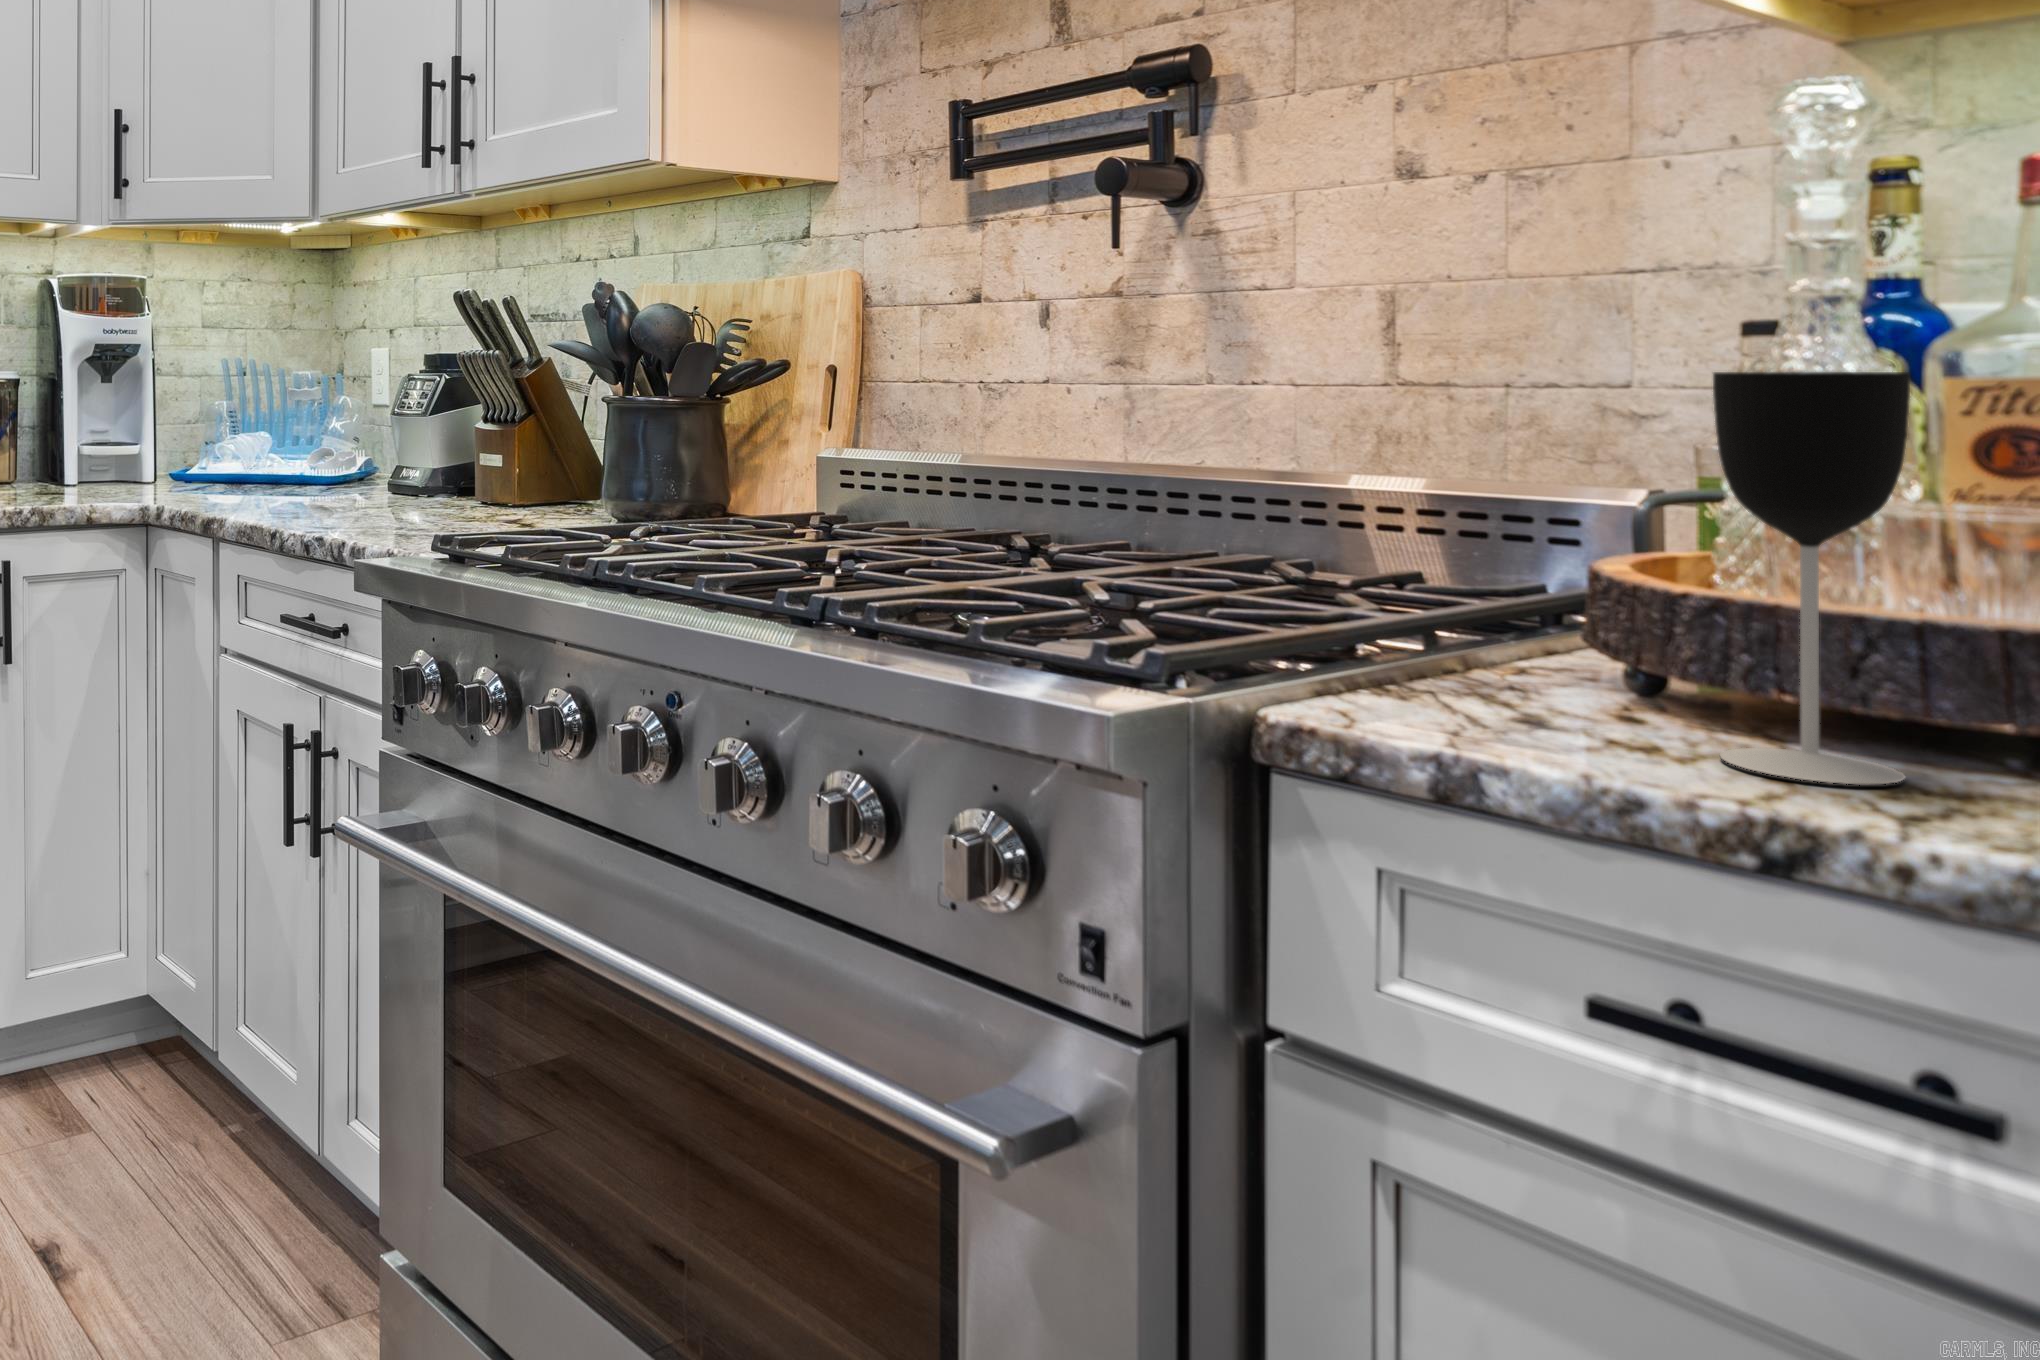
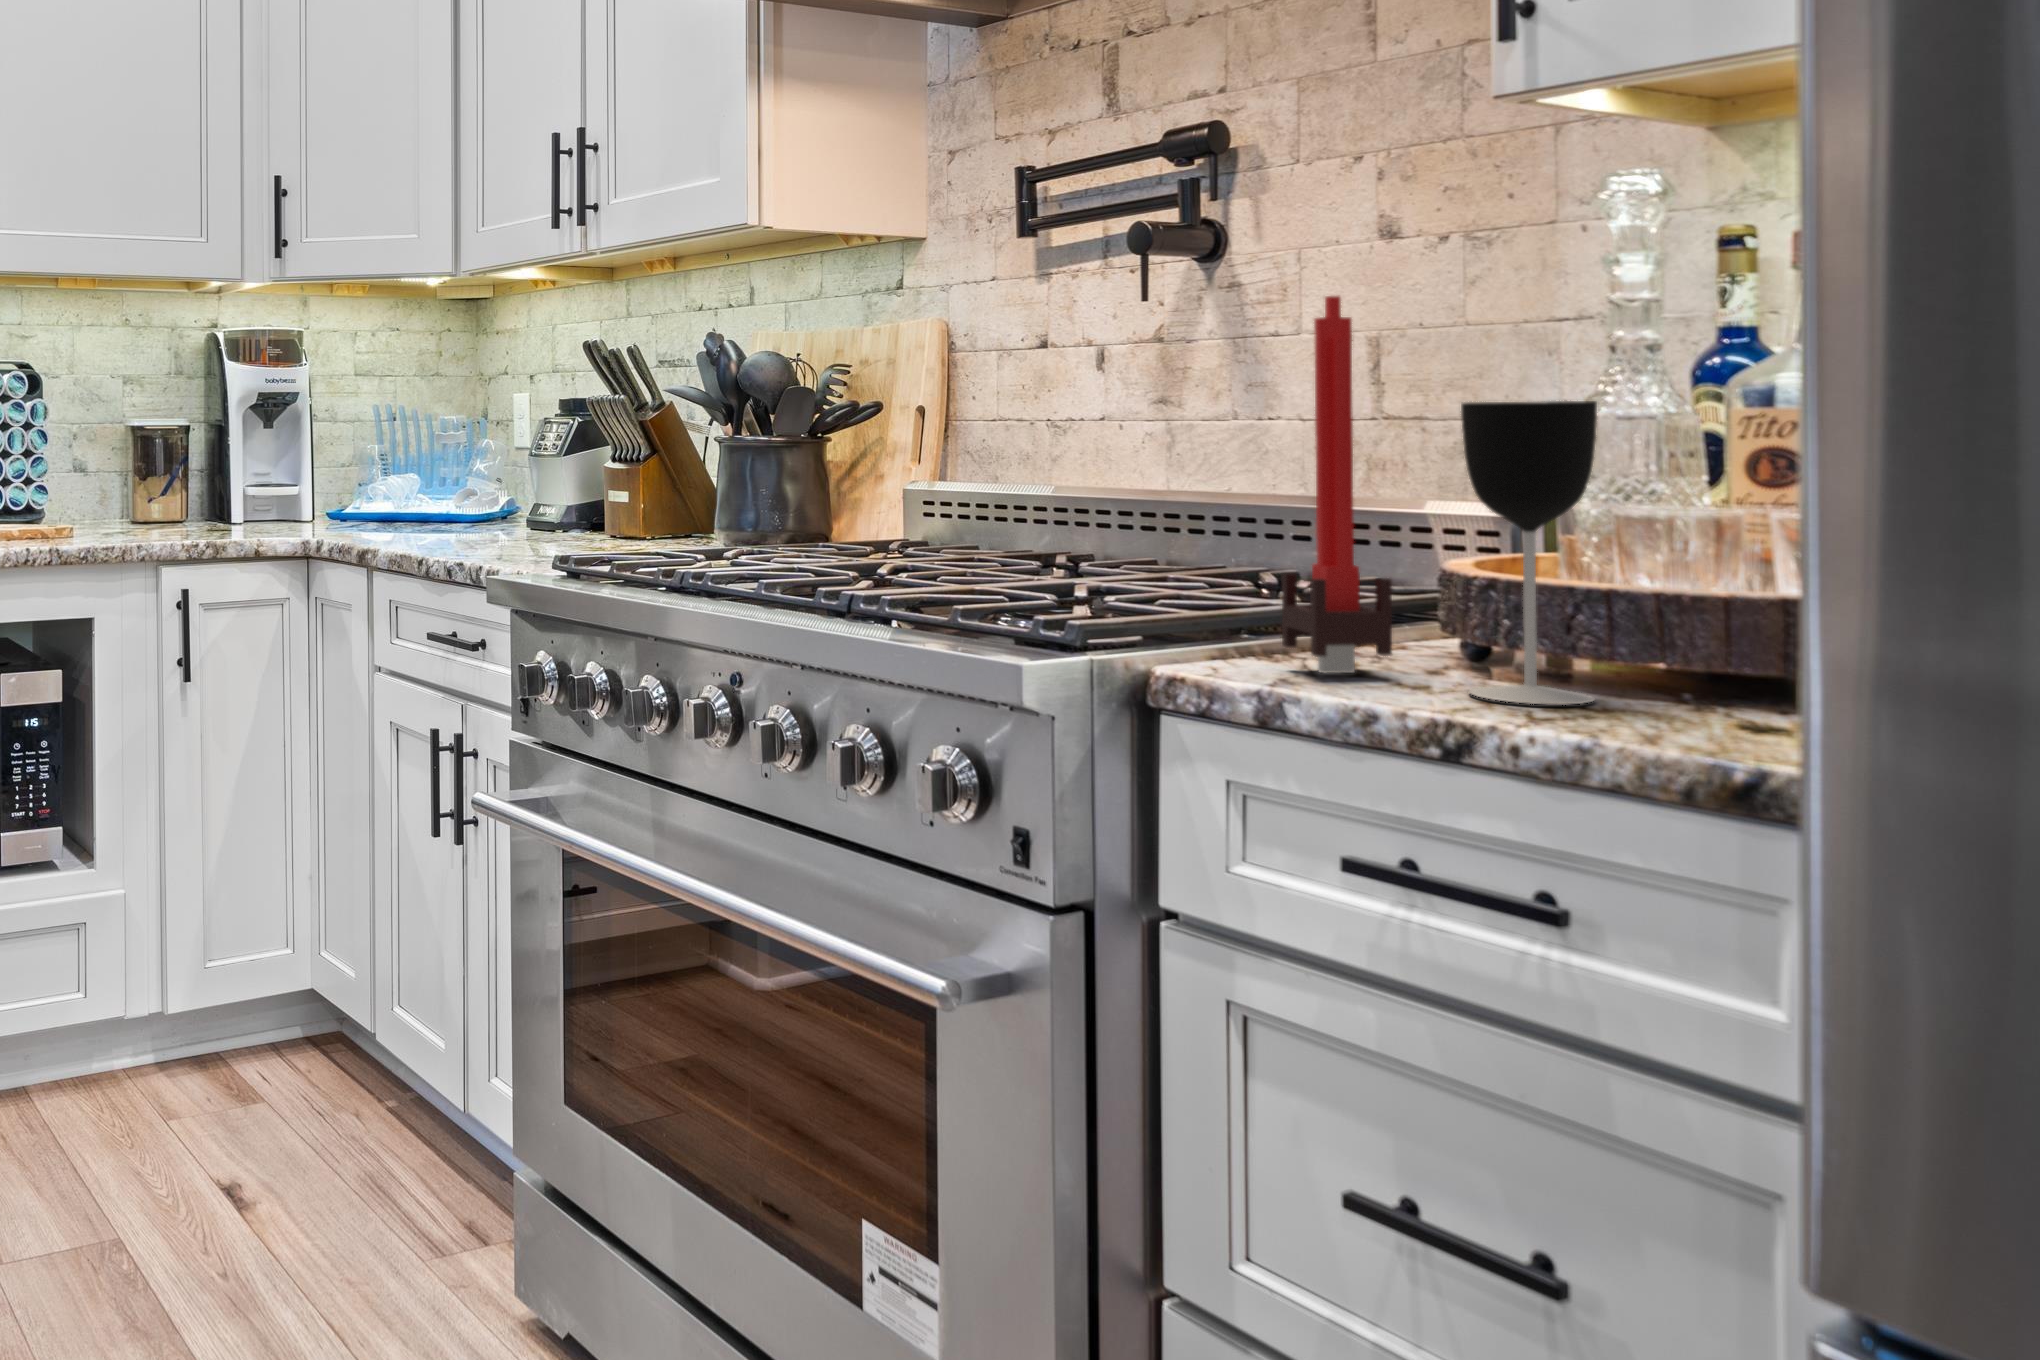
candle: none [1433,230,1593,724] -> present [1281,296,1392,673]

